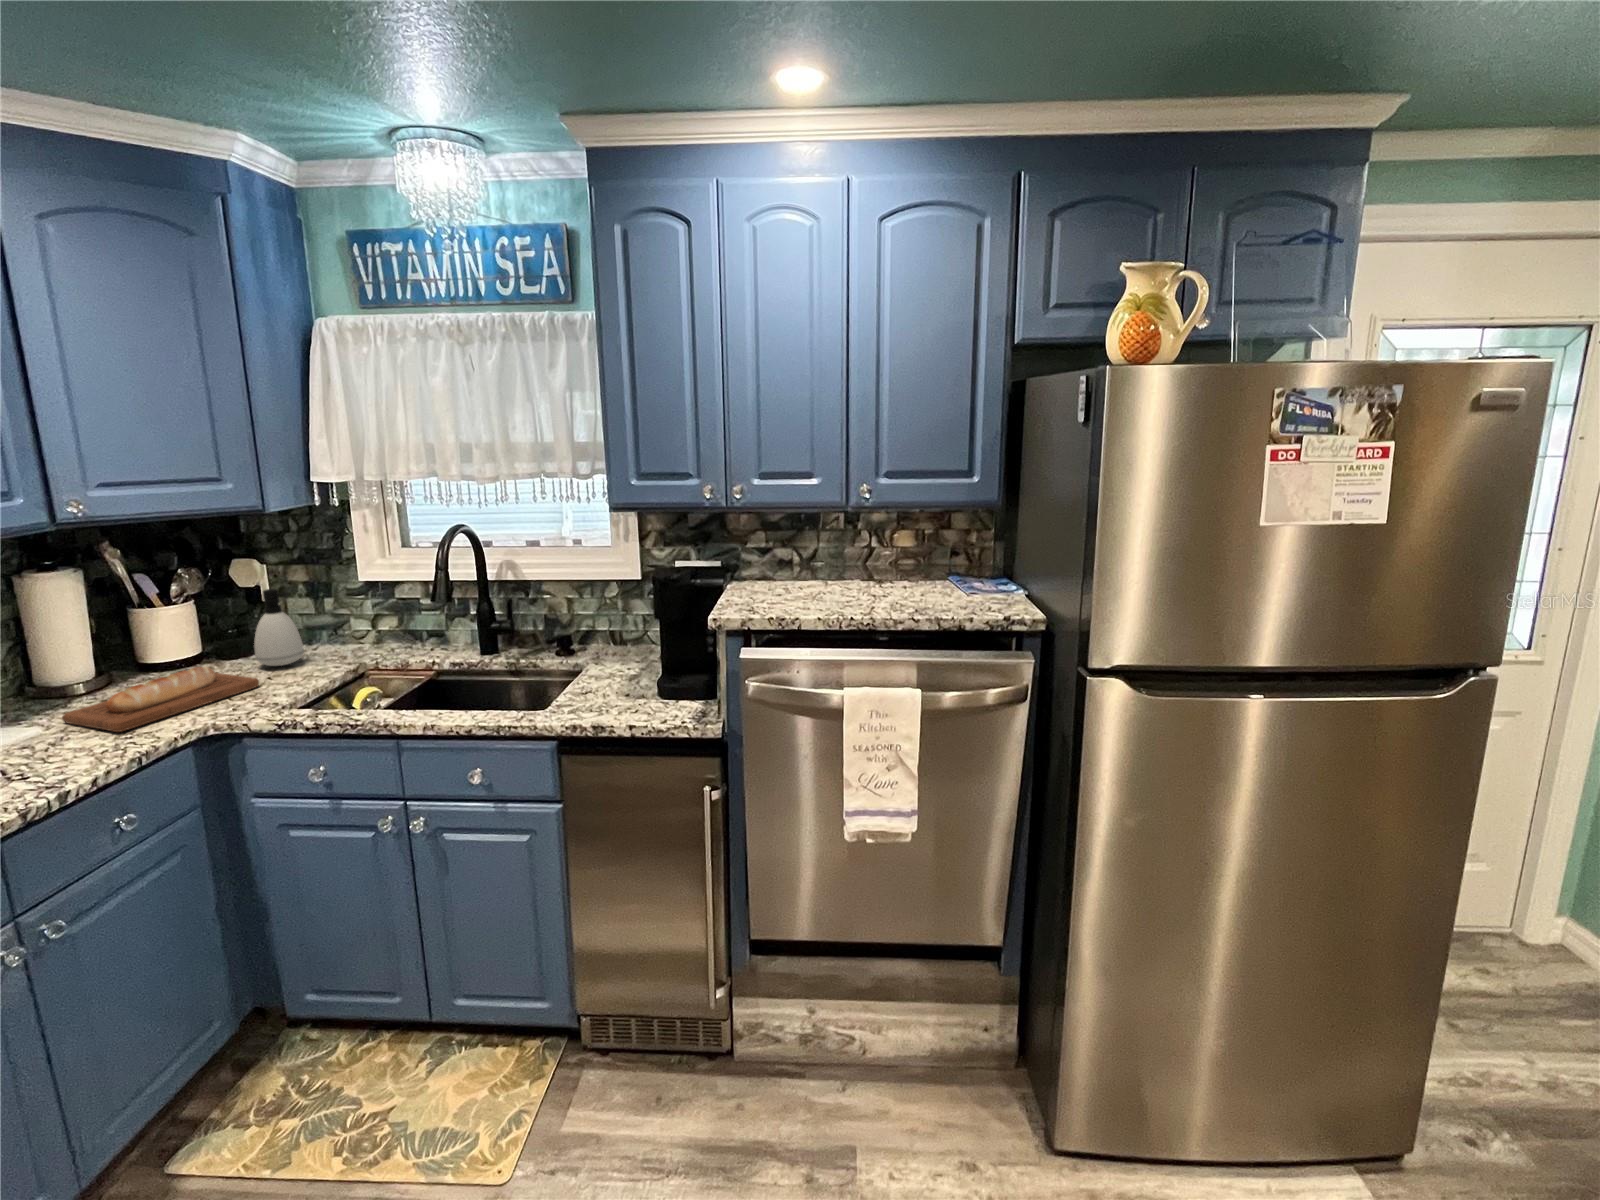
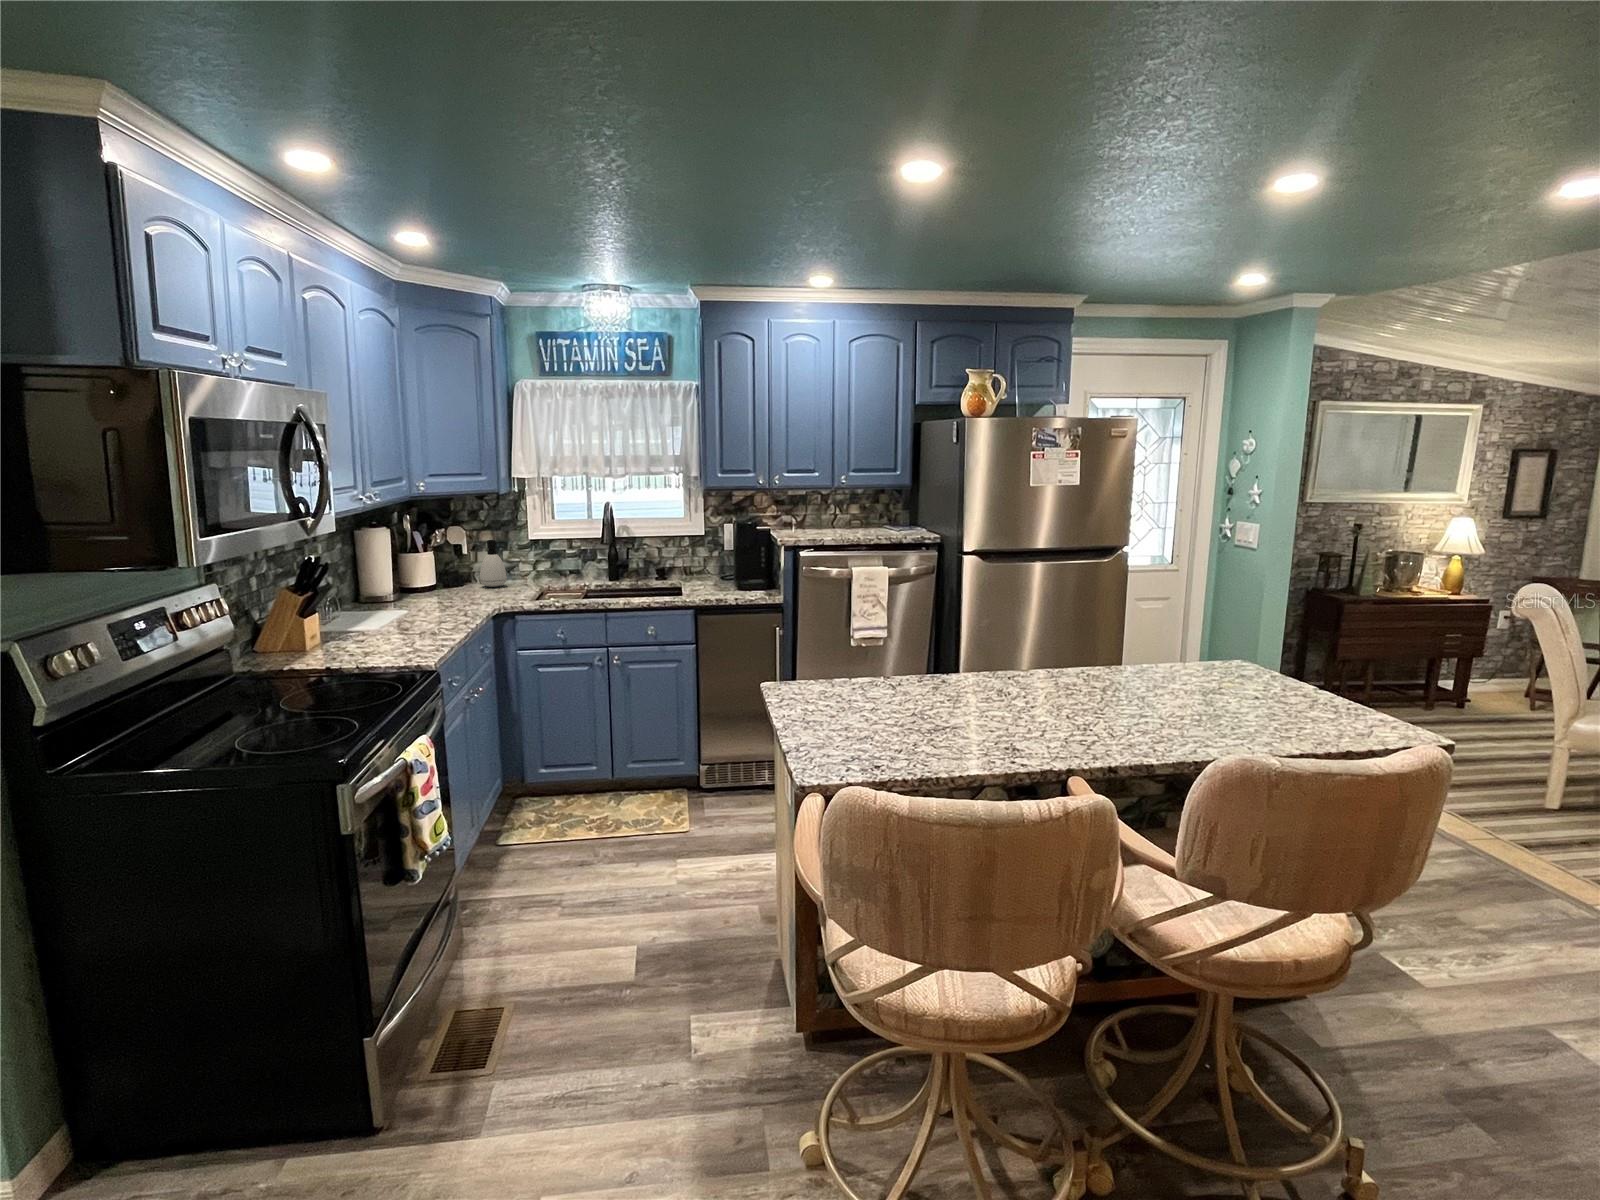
bread loaf: present [62,667,259,732] -> none [416,581,501,606]

